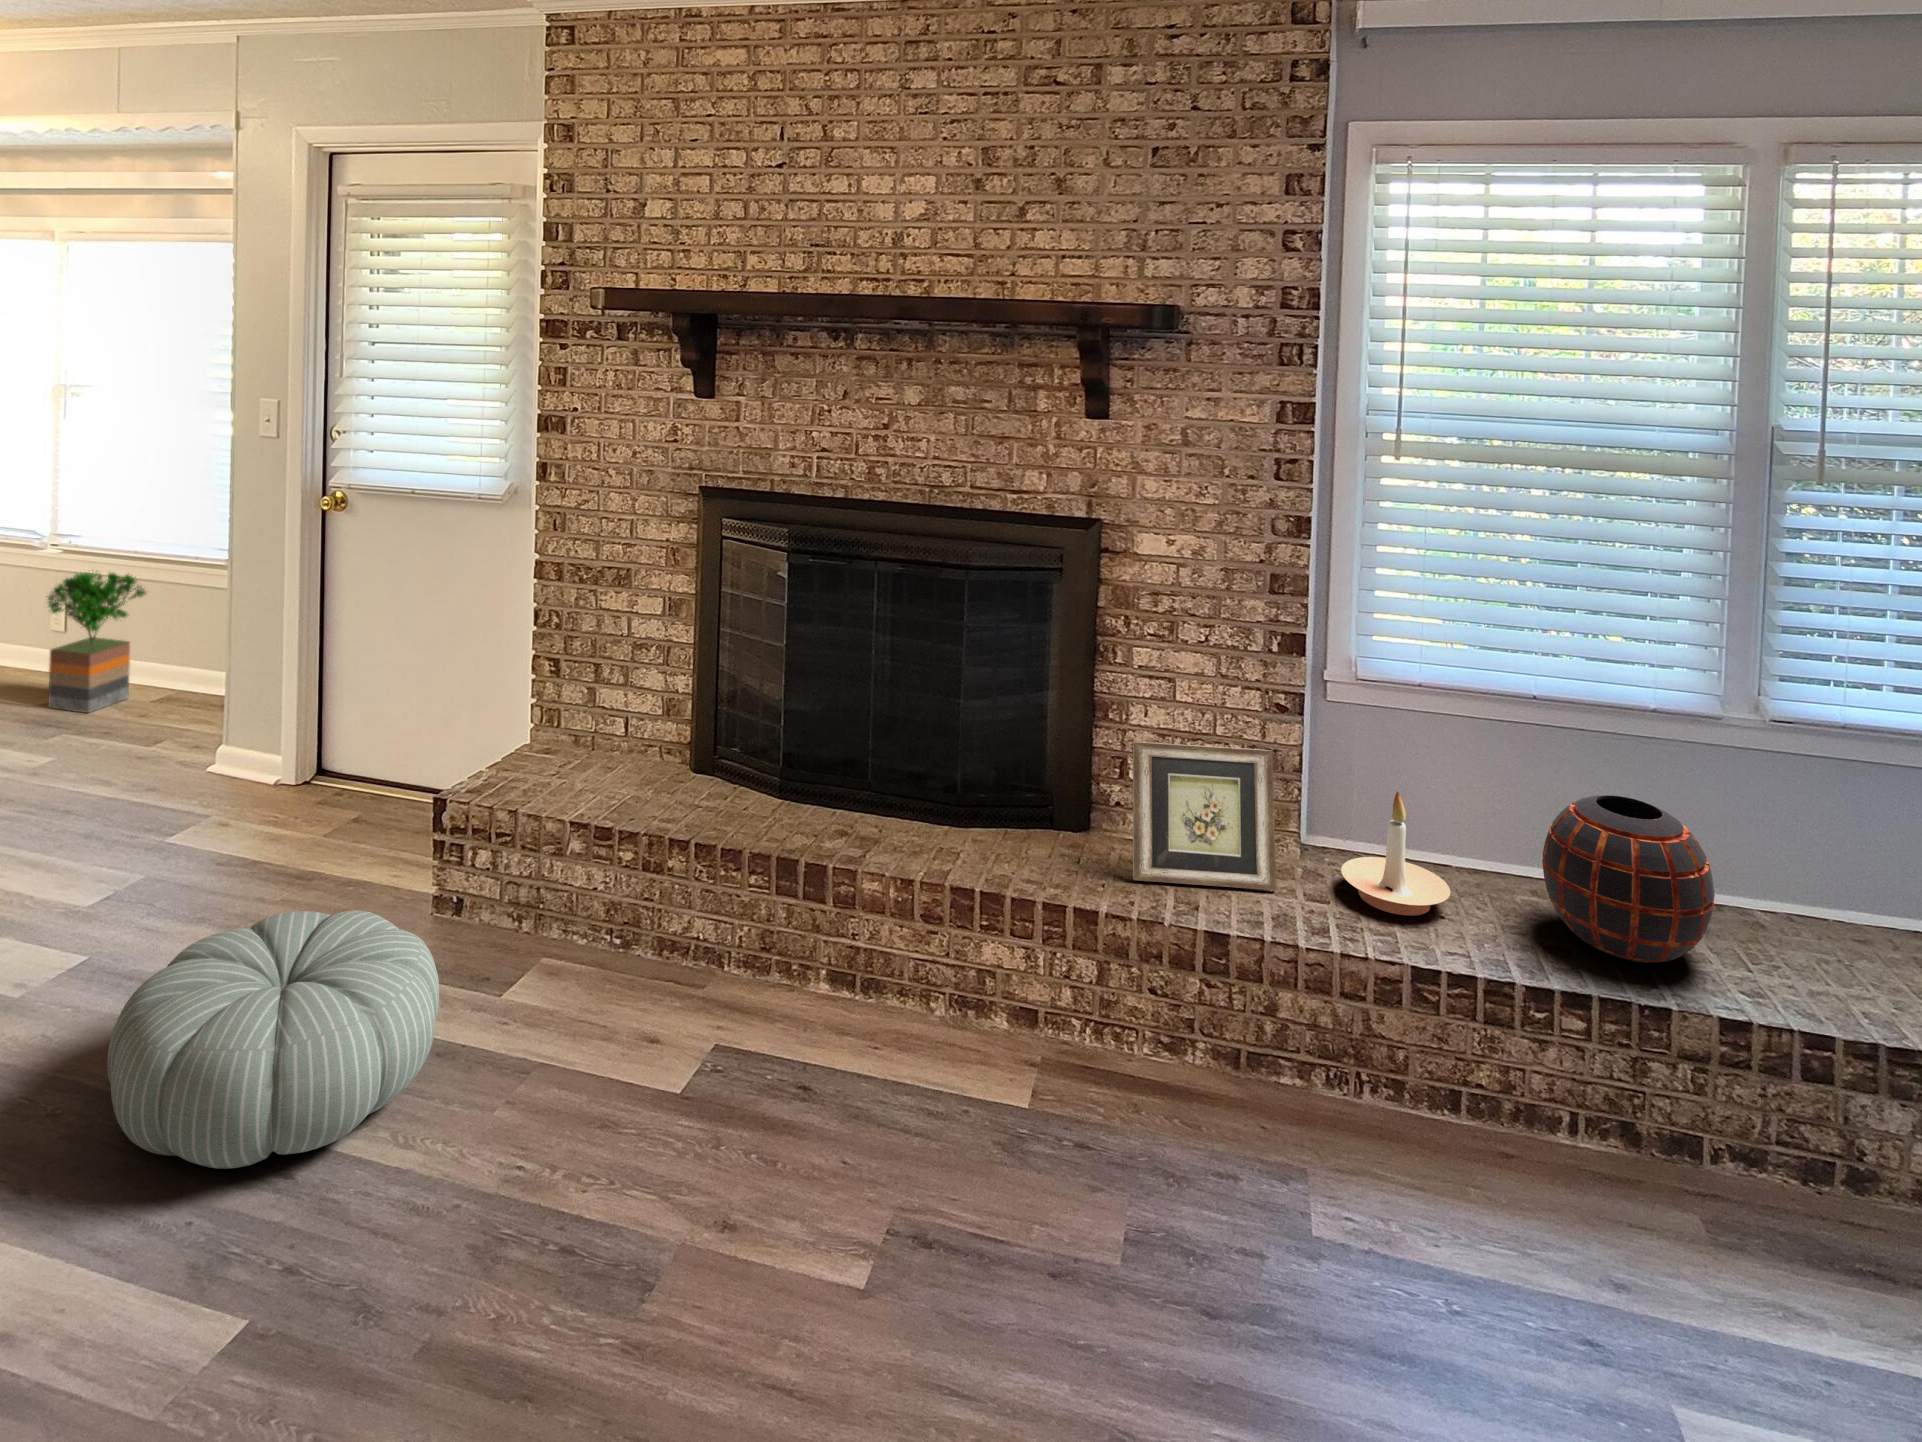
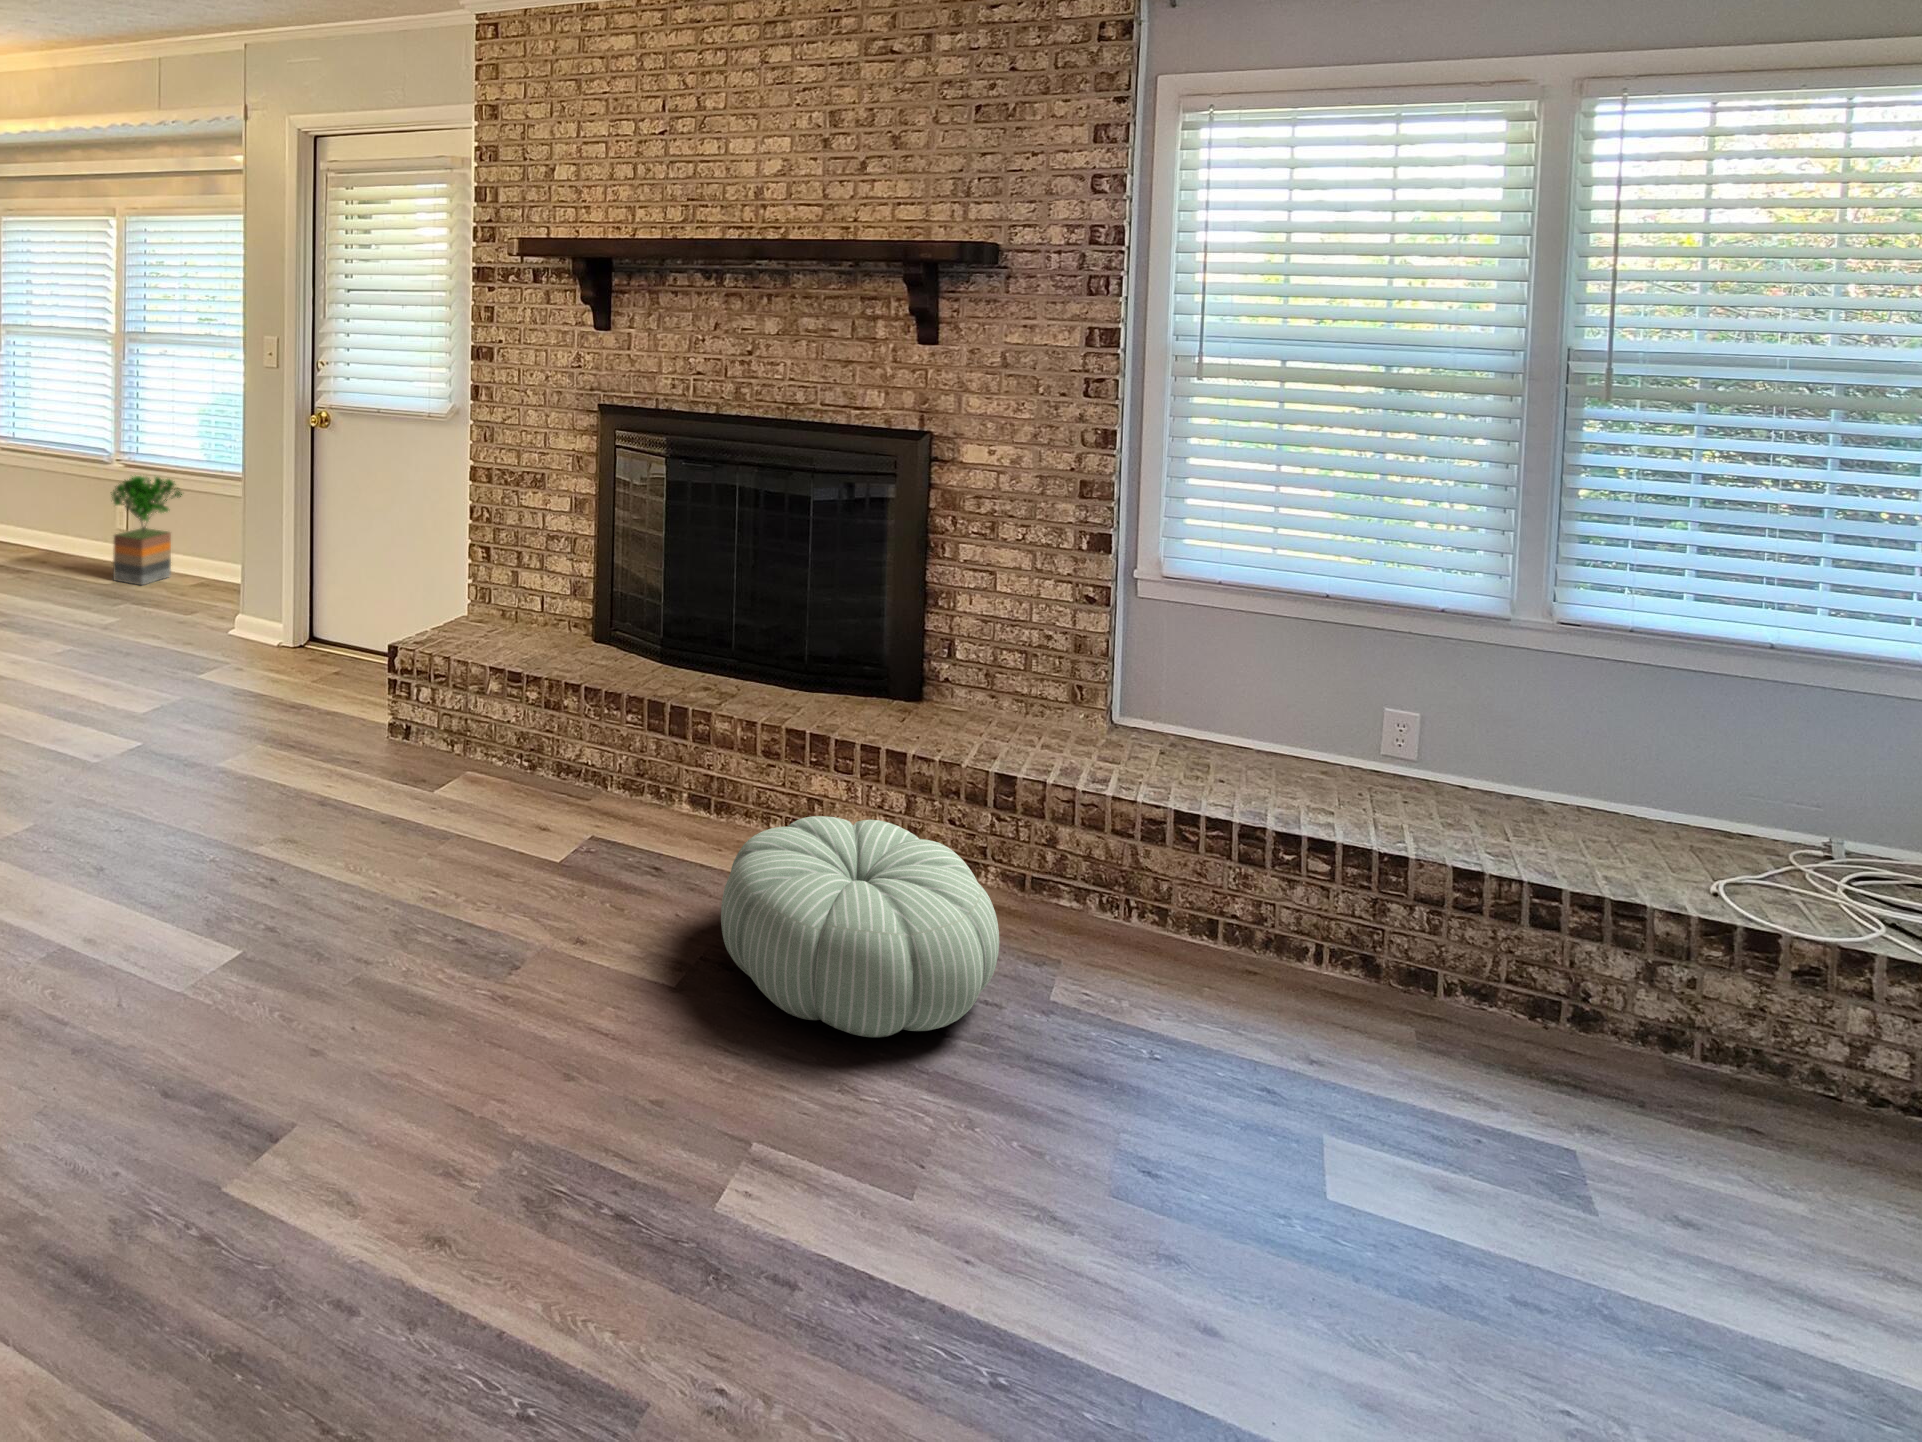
picture frame: present [1133,742,1276,890] -> none [944,618,1072,749]
candle holder: present [1341,791,1450,916] -> none [1132,669,1230,775]
decorative vase: present [1542,795,1715,963] -> none [1314,679,1471,824]
pouf: present [107,910,439,1169] -> present [721,816,999,1037]

